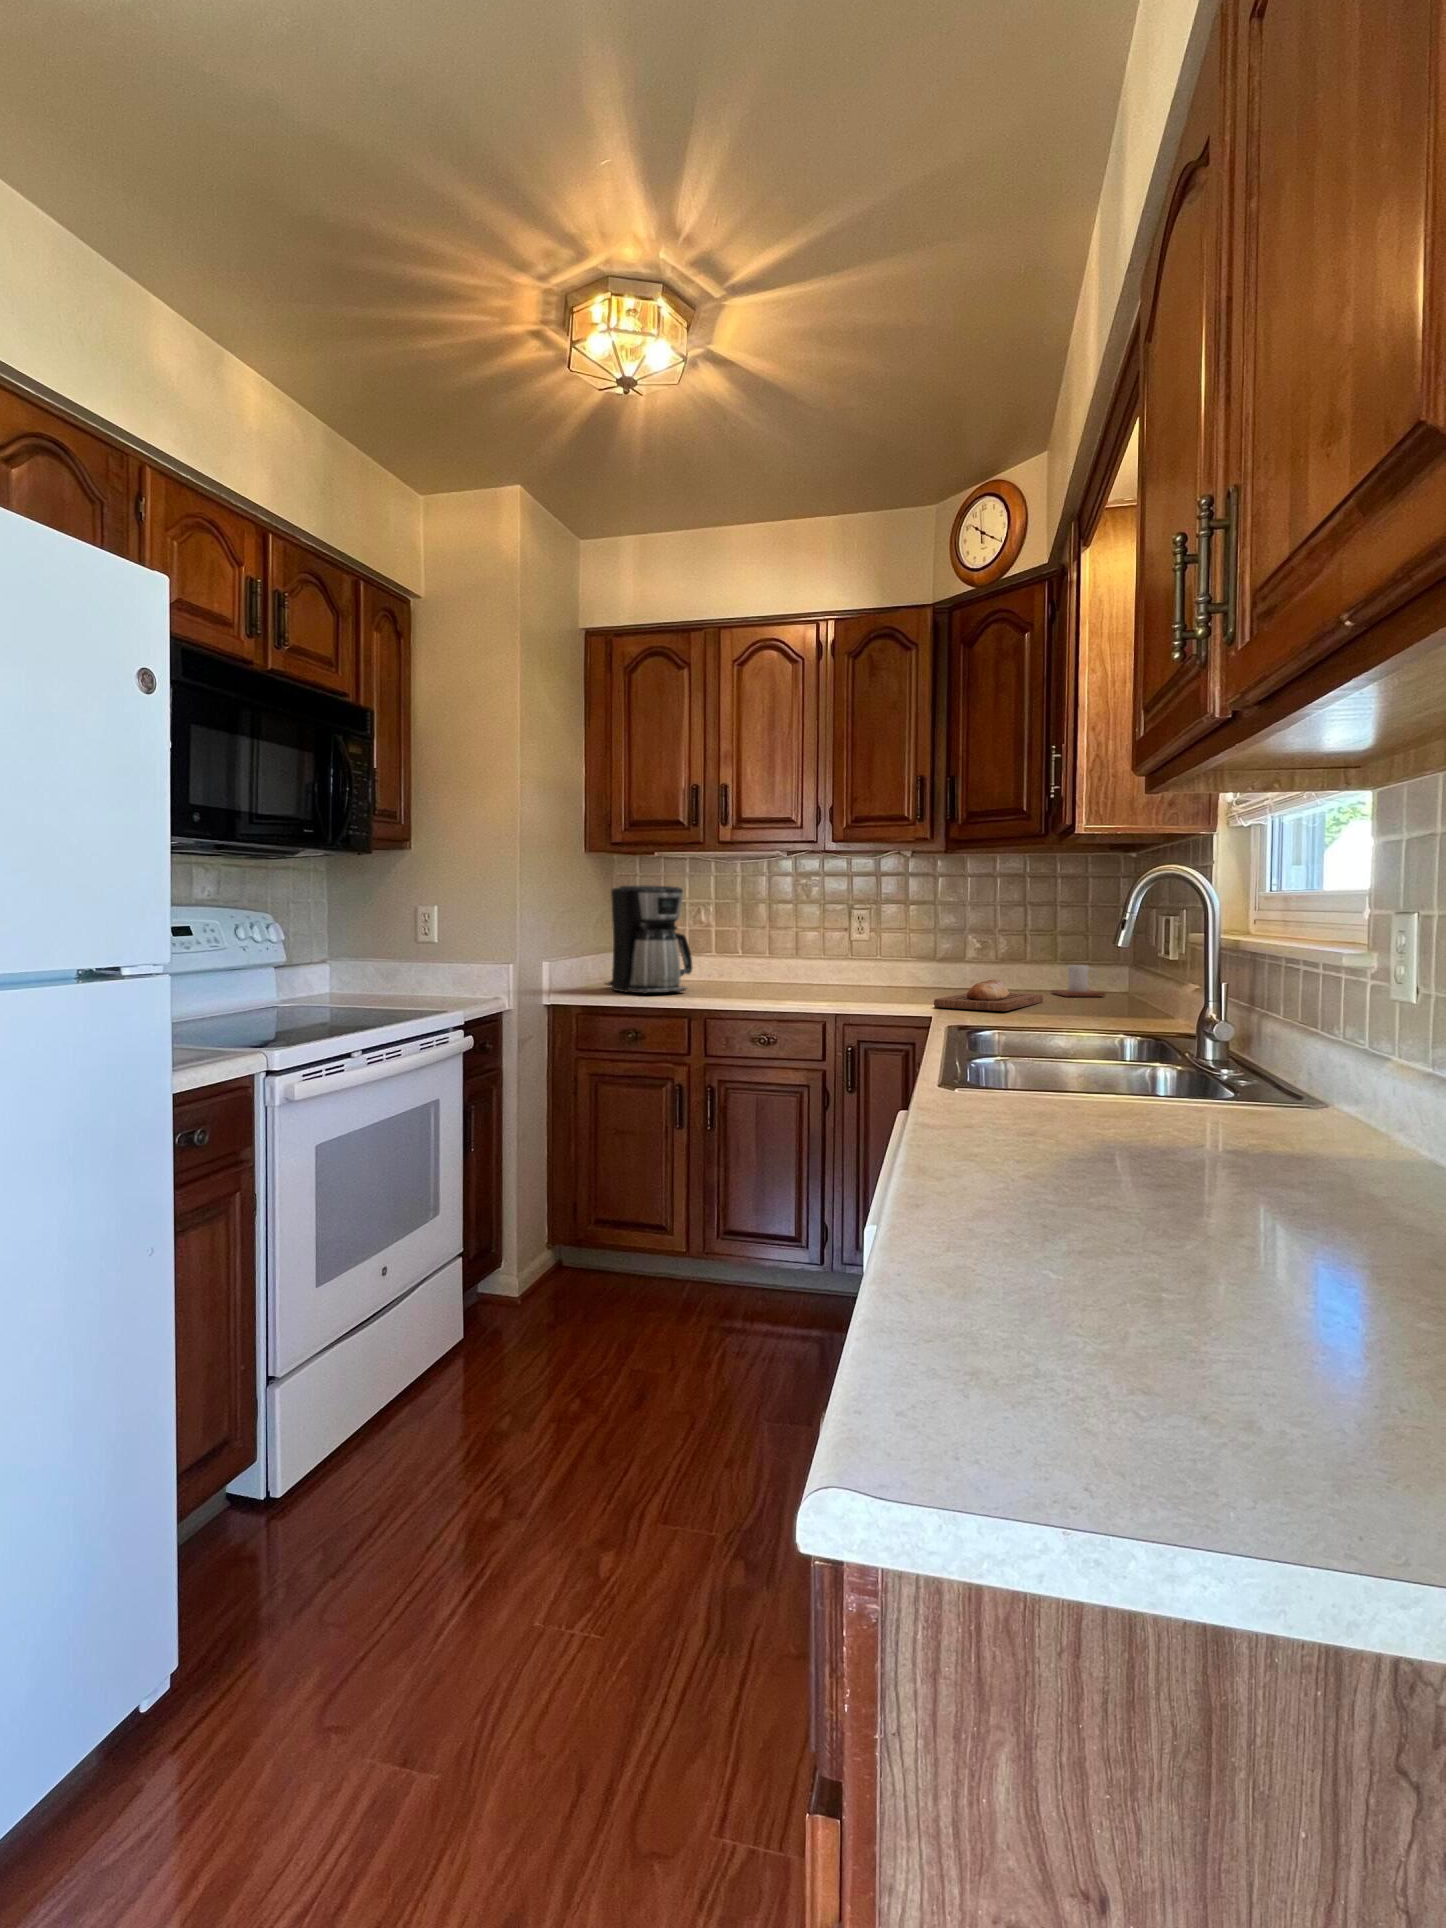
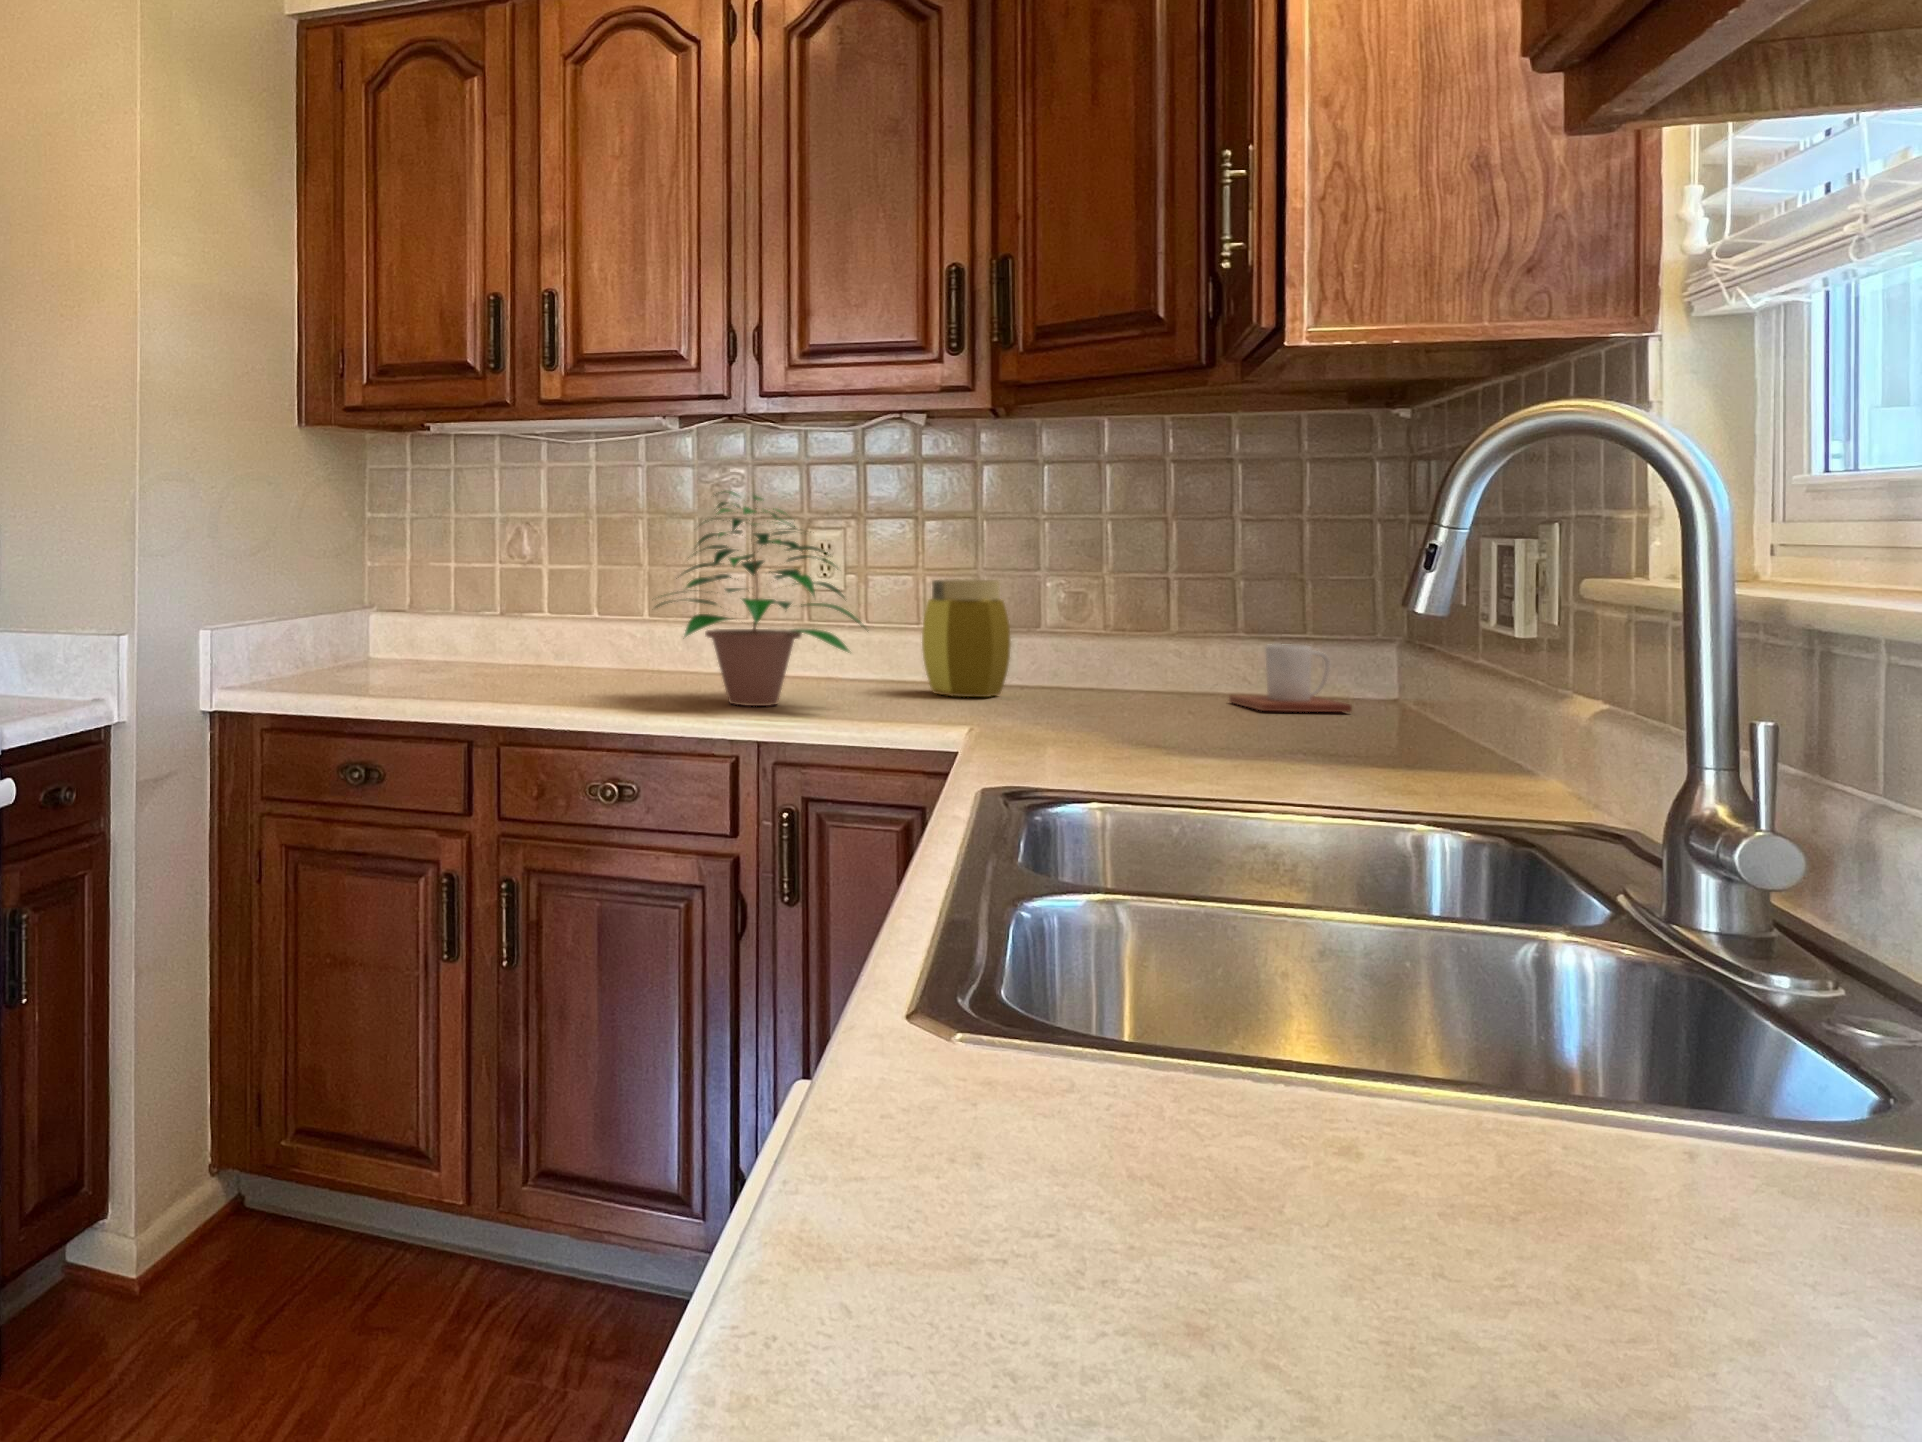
coffee maker: present [605,886,692,994] -> none [324,485,488,695]
potted plant: none [778,890,886,997] -> present [656,491,863,706]
jar: none [909,935,951,992] -> present [922,580,1011,697]
bread loaf: present [934,980,1043,1011] -> none [965,676,1211,748]

